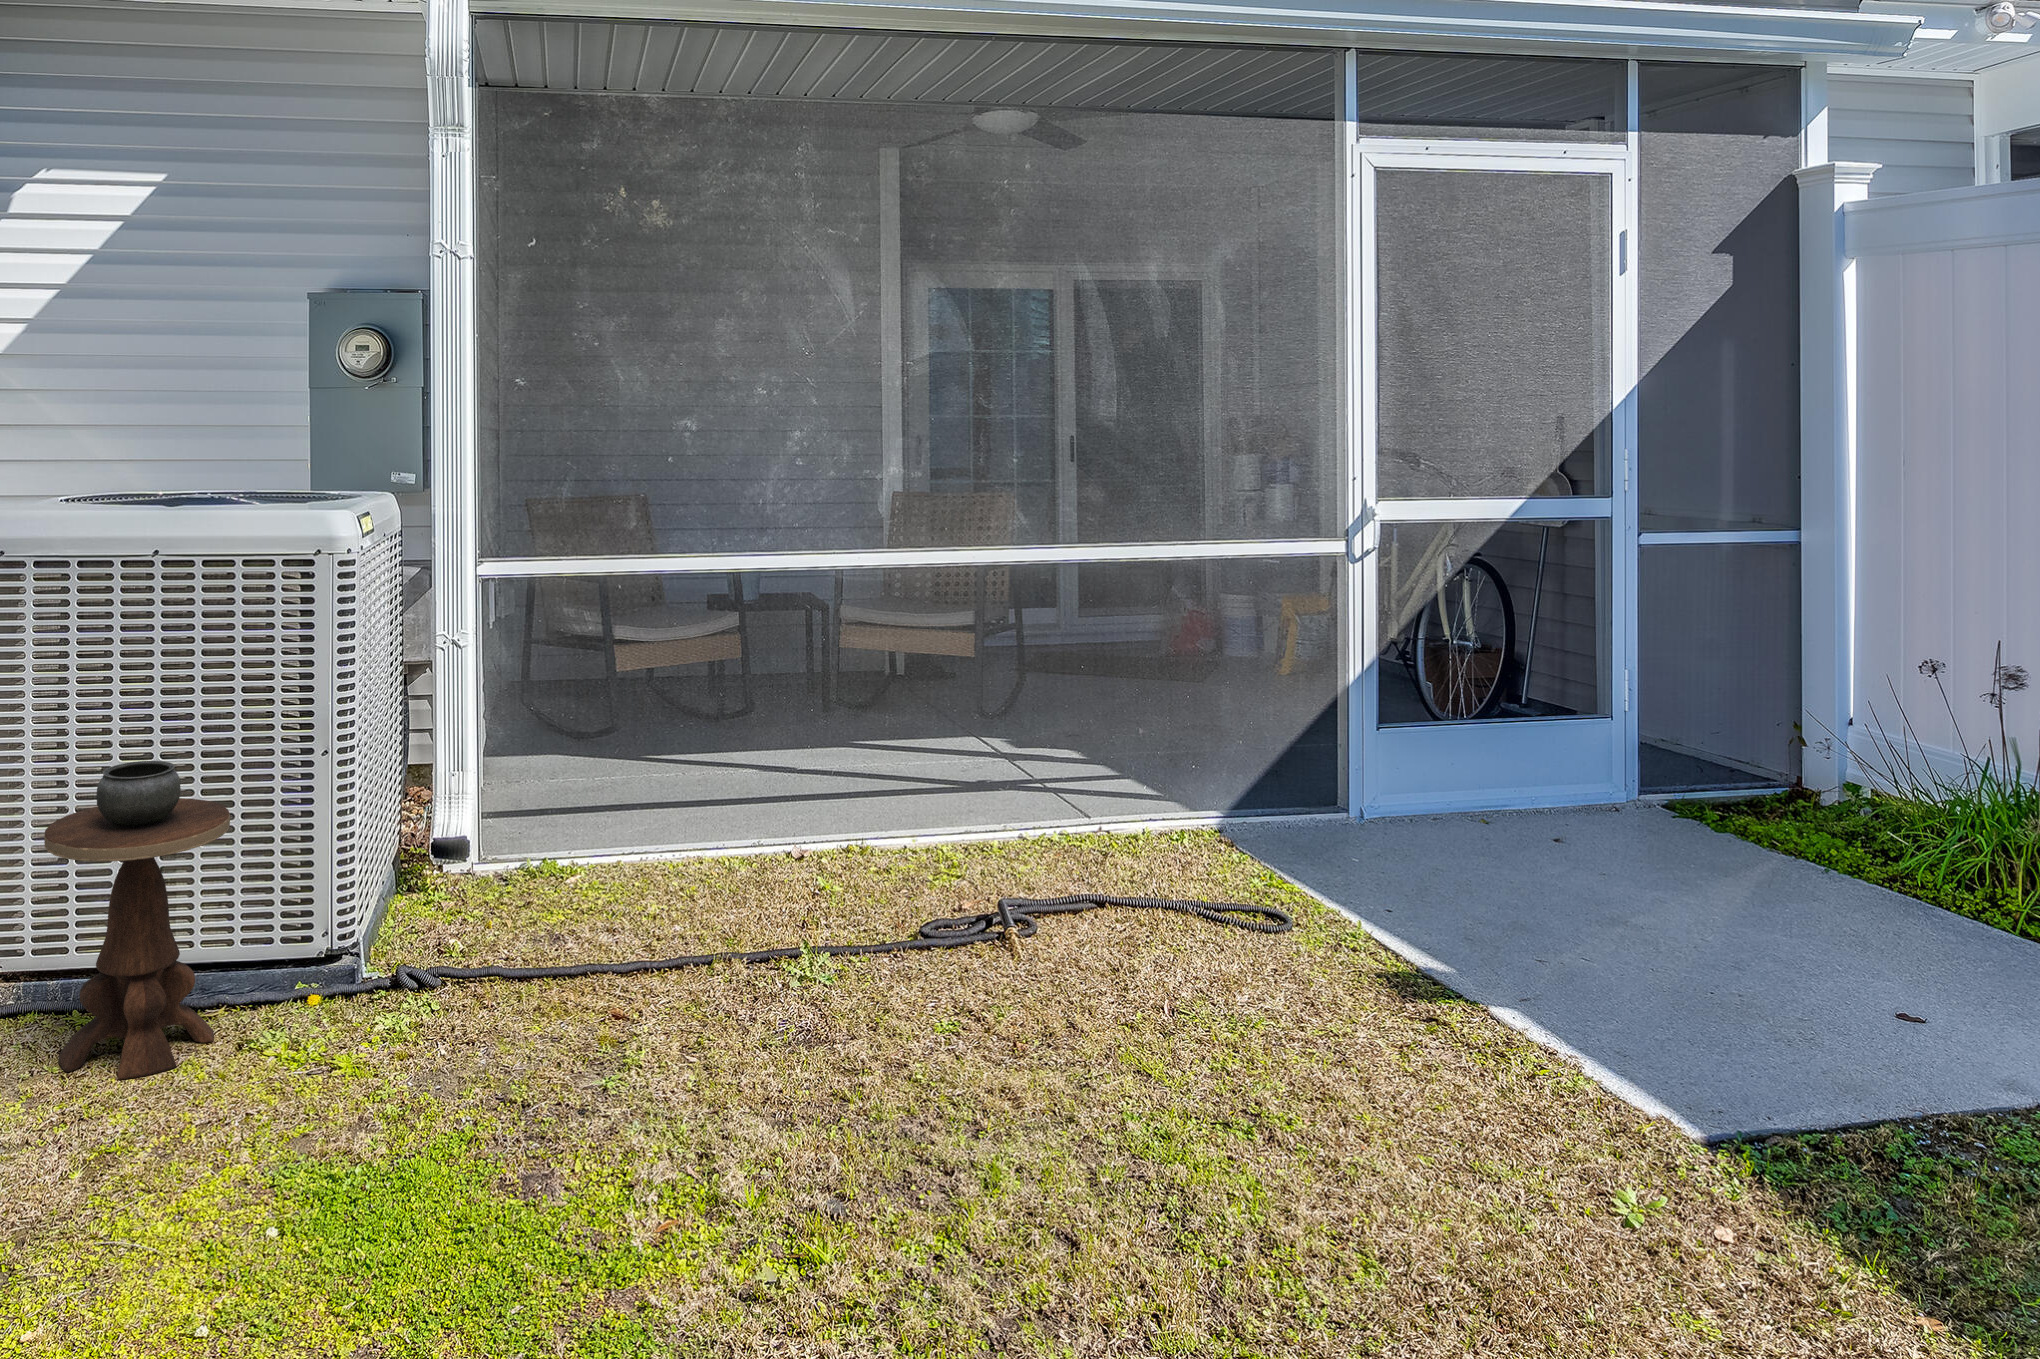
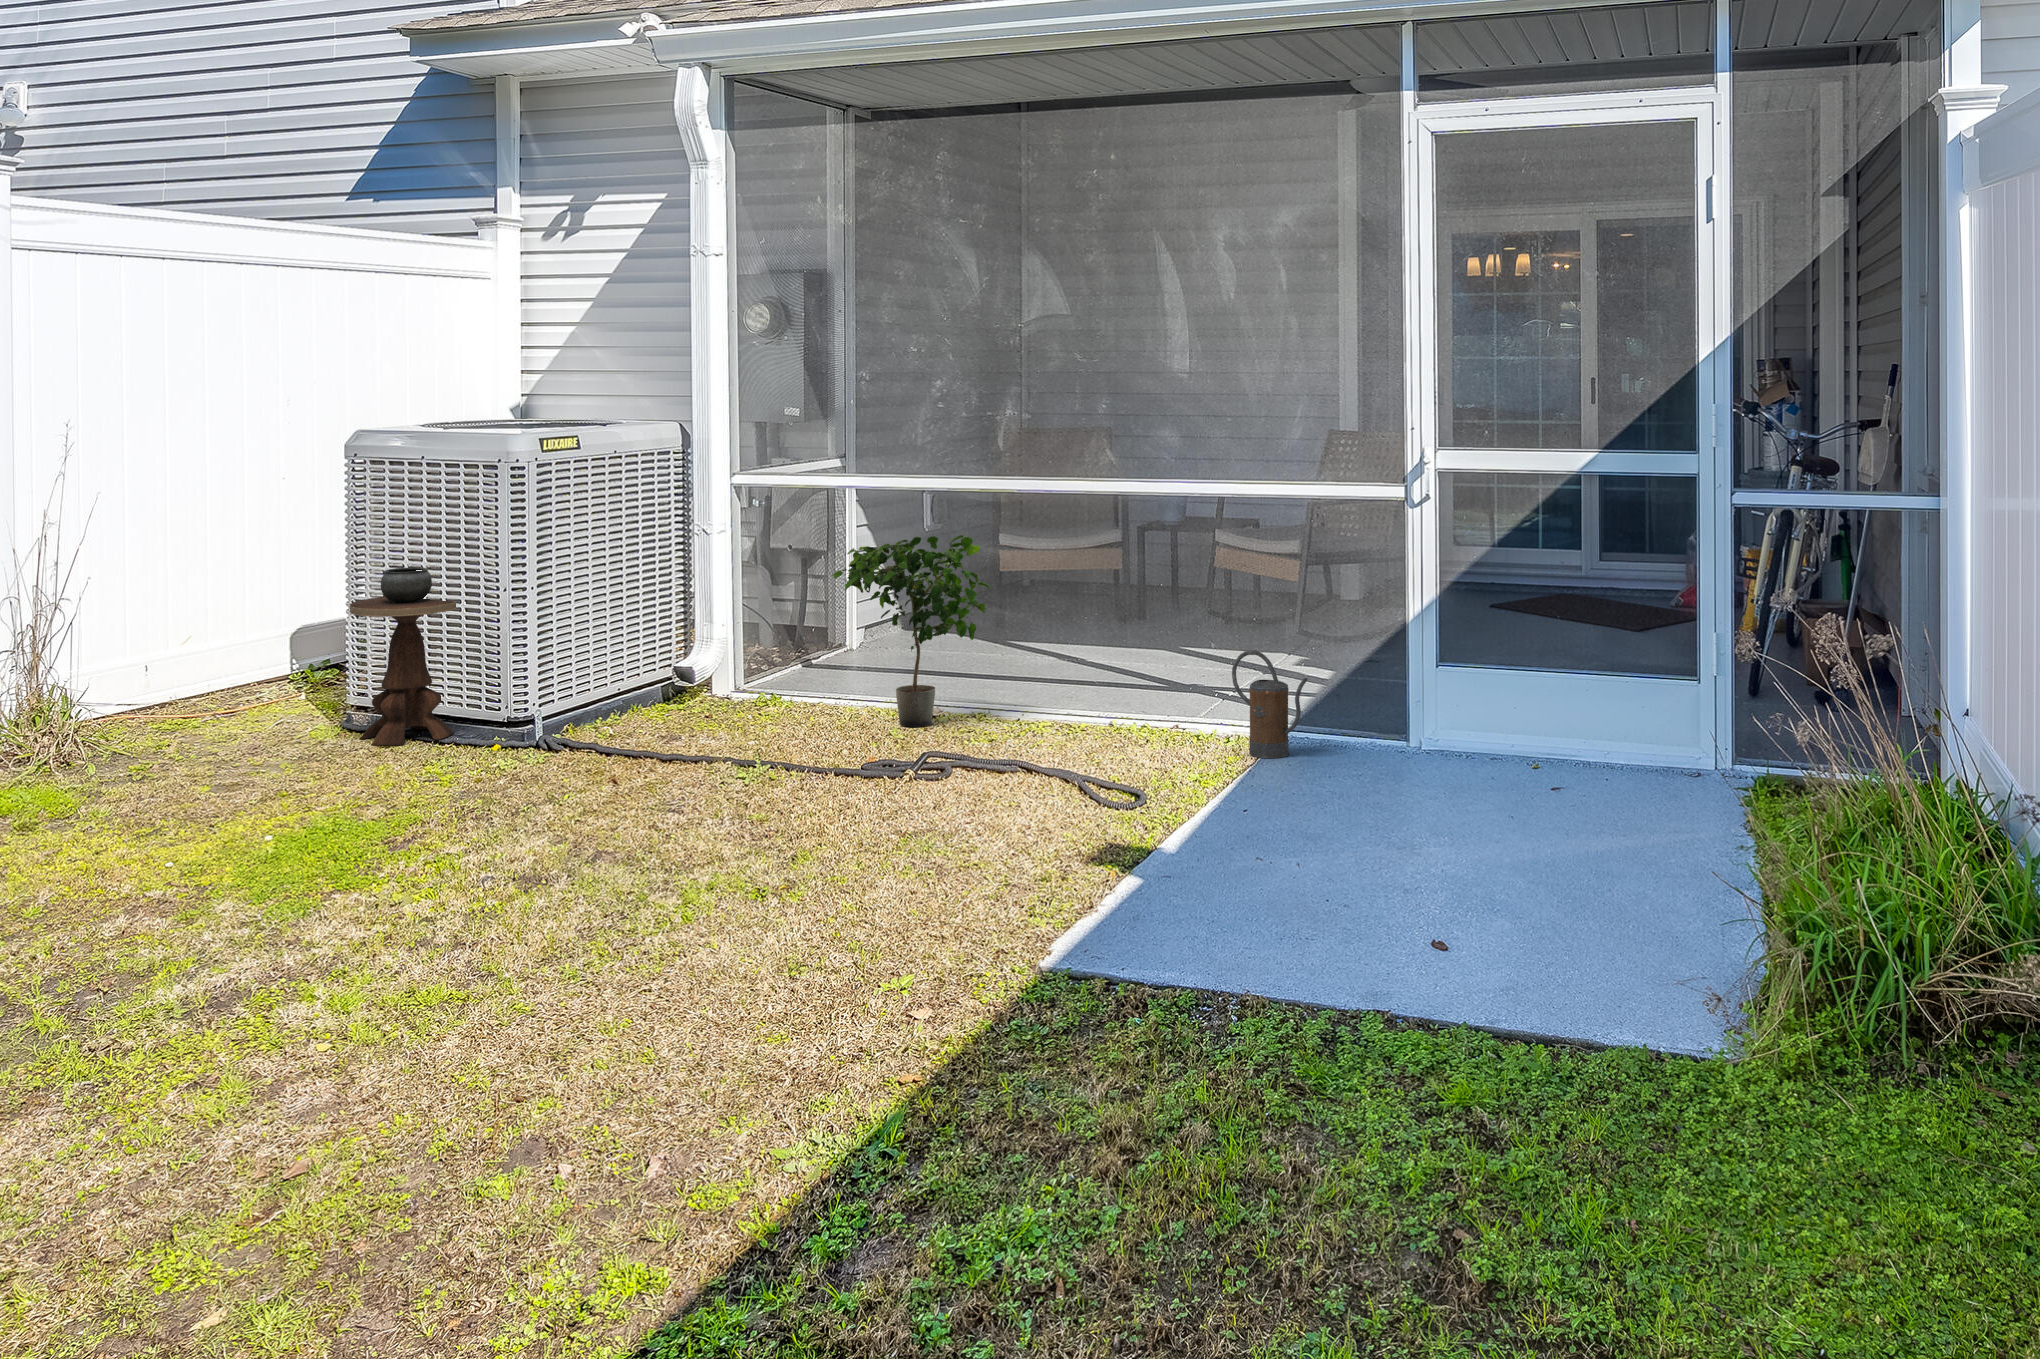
potted plant: none [689,627,854,880] -> present [832,535,991,727]
watering can: none [1168,731,1271,850] -> present [1232,651,1308,758]

